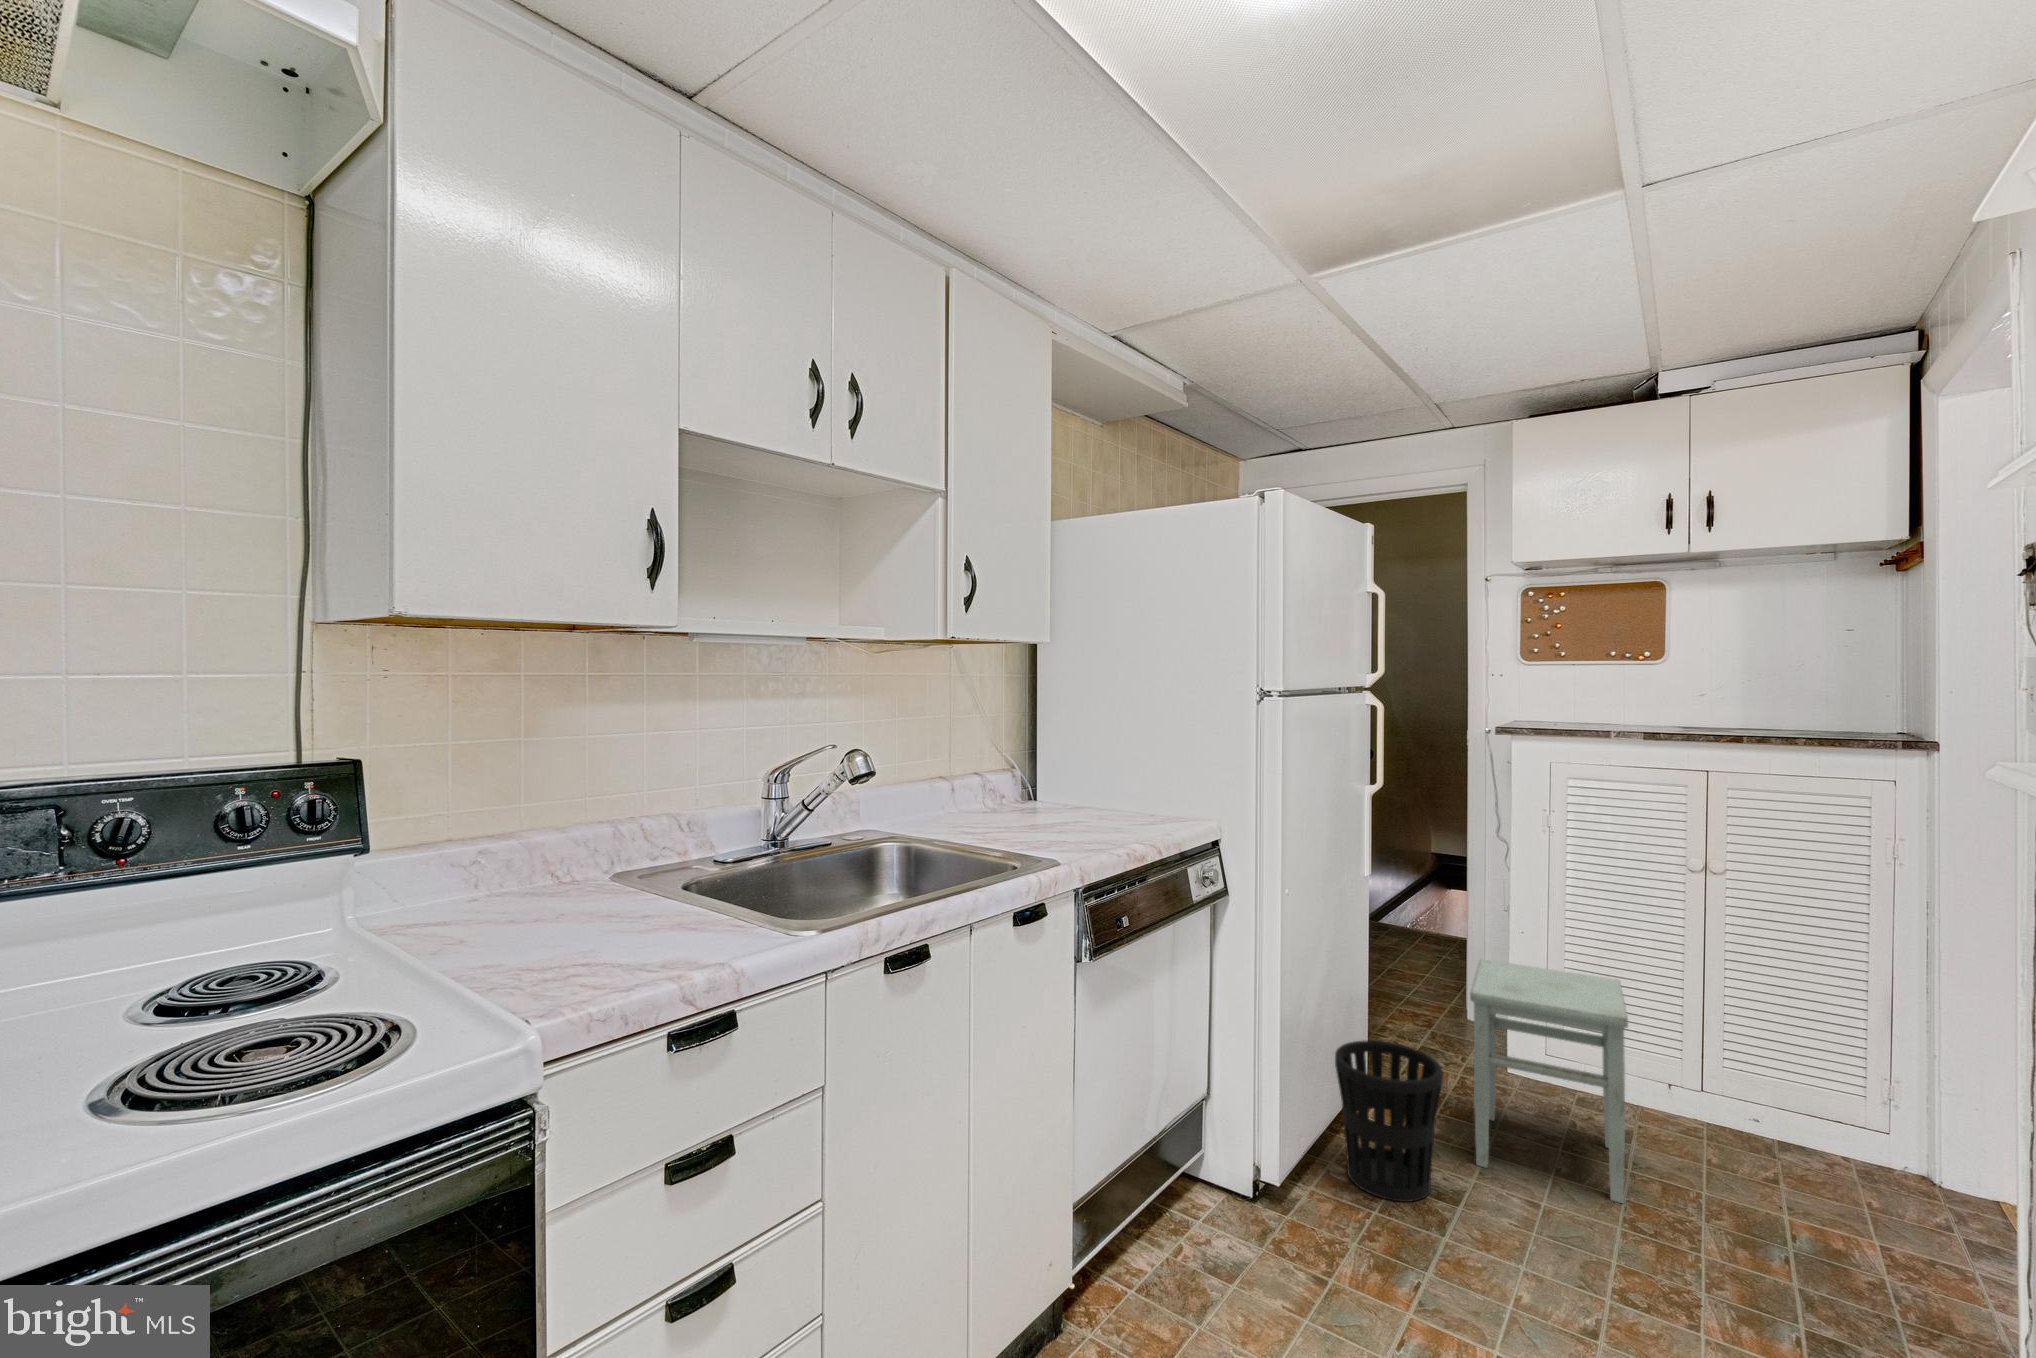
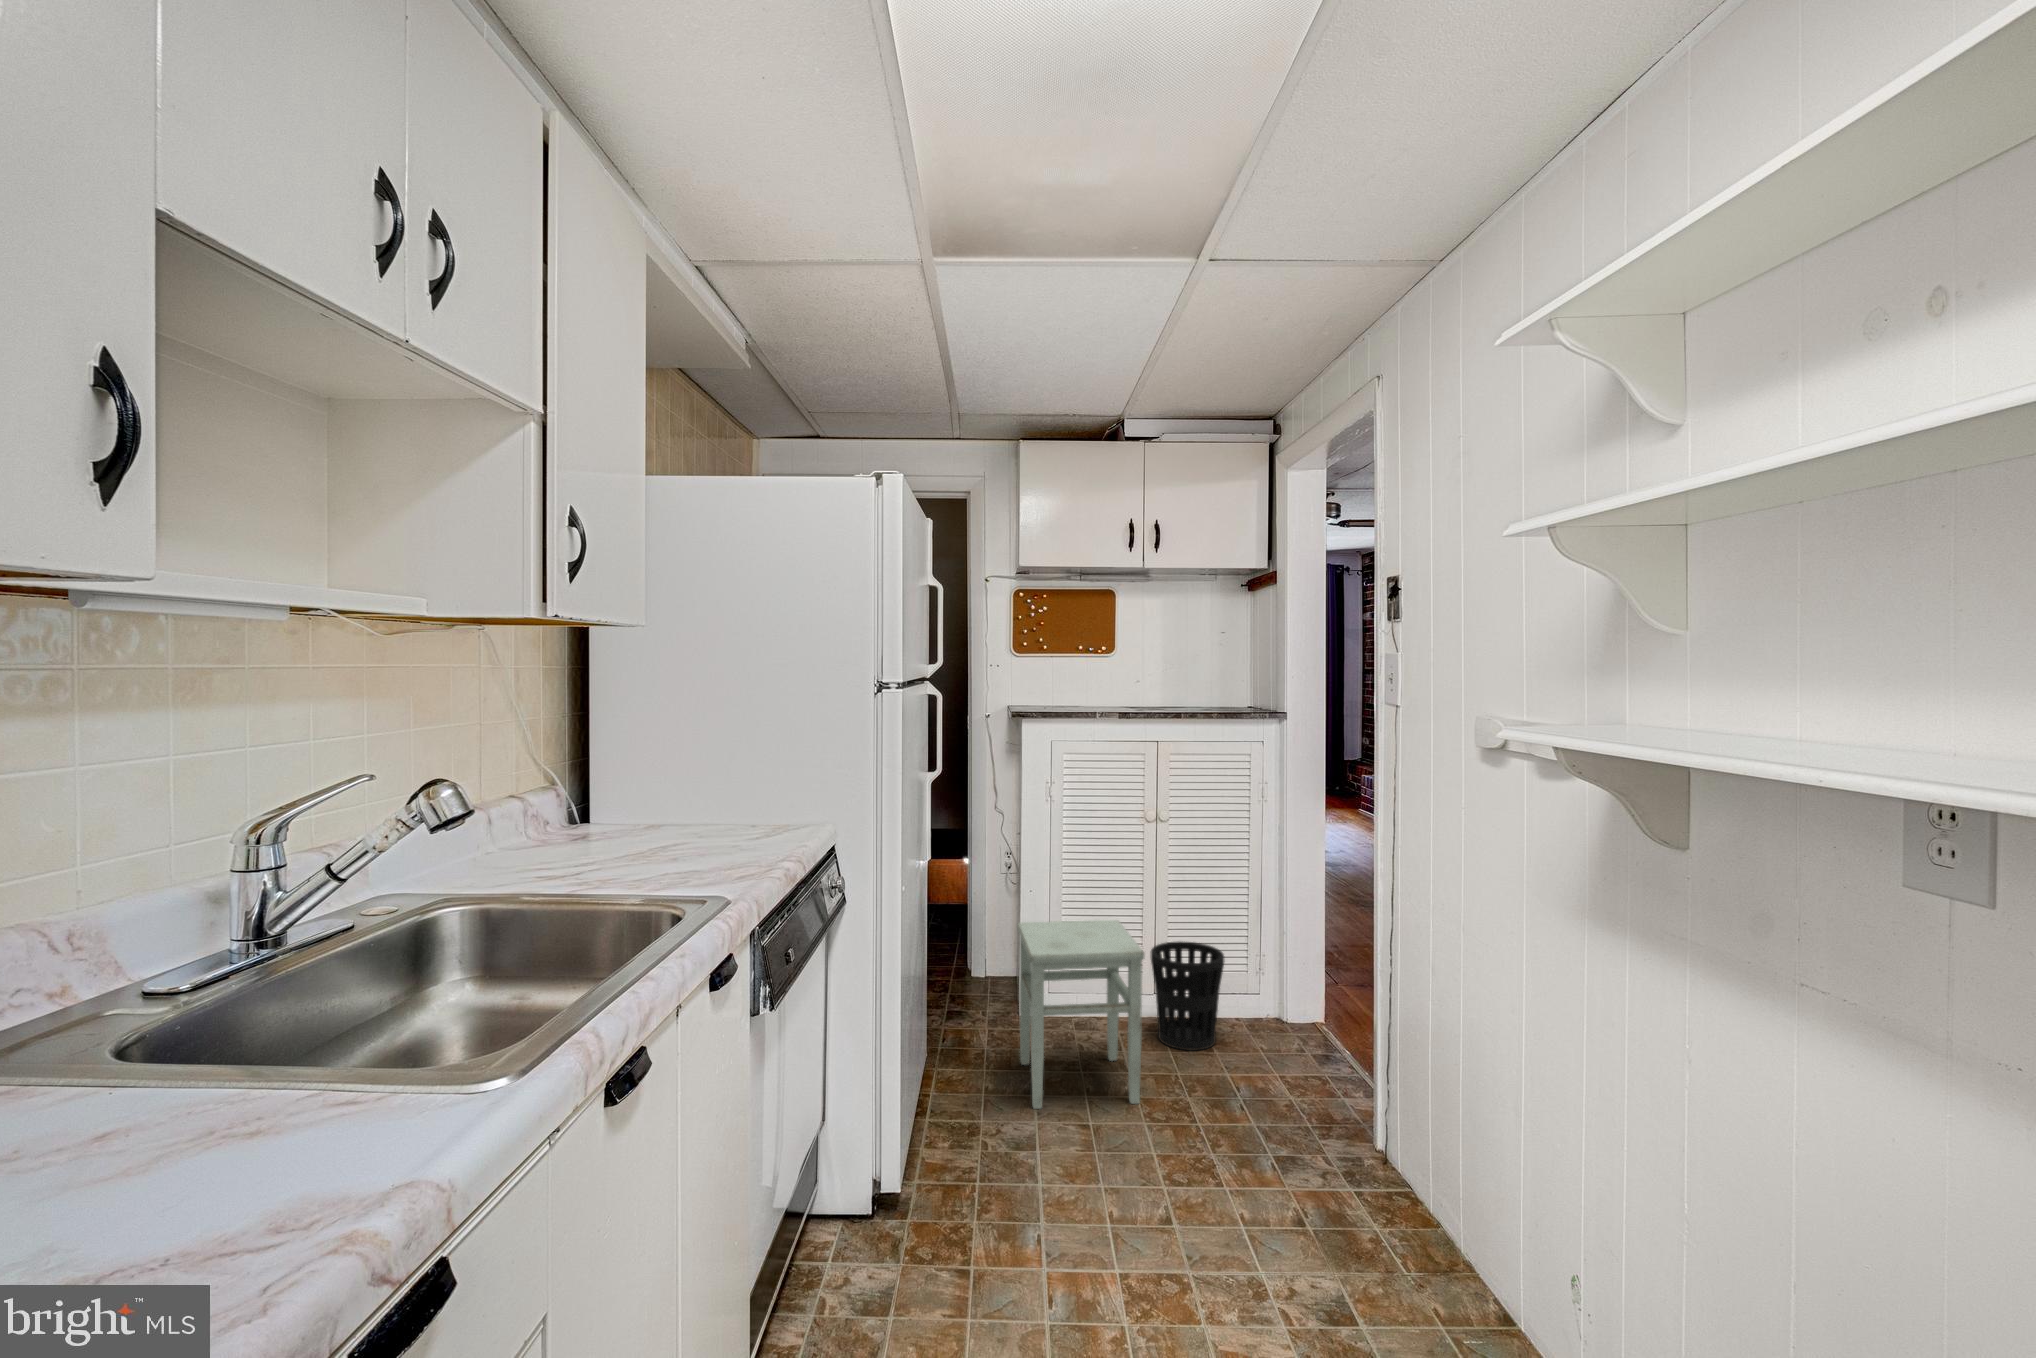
wastebasket: present [1335,1040,1443,1202] -> present [1151,941,1224,1051]

